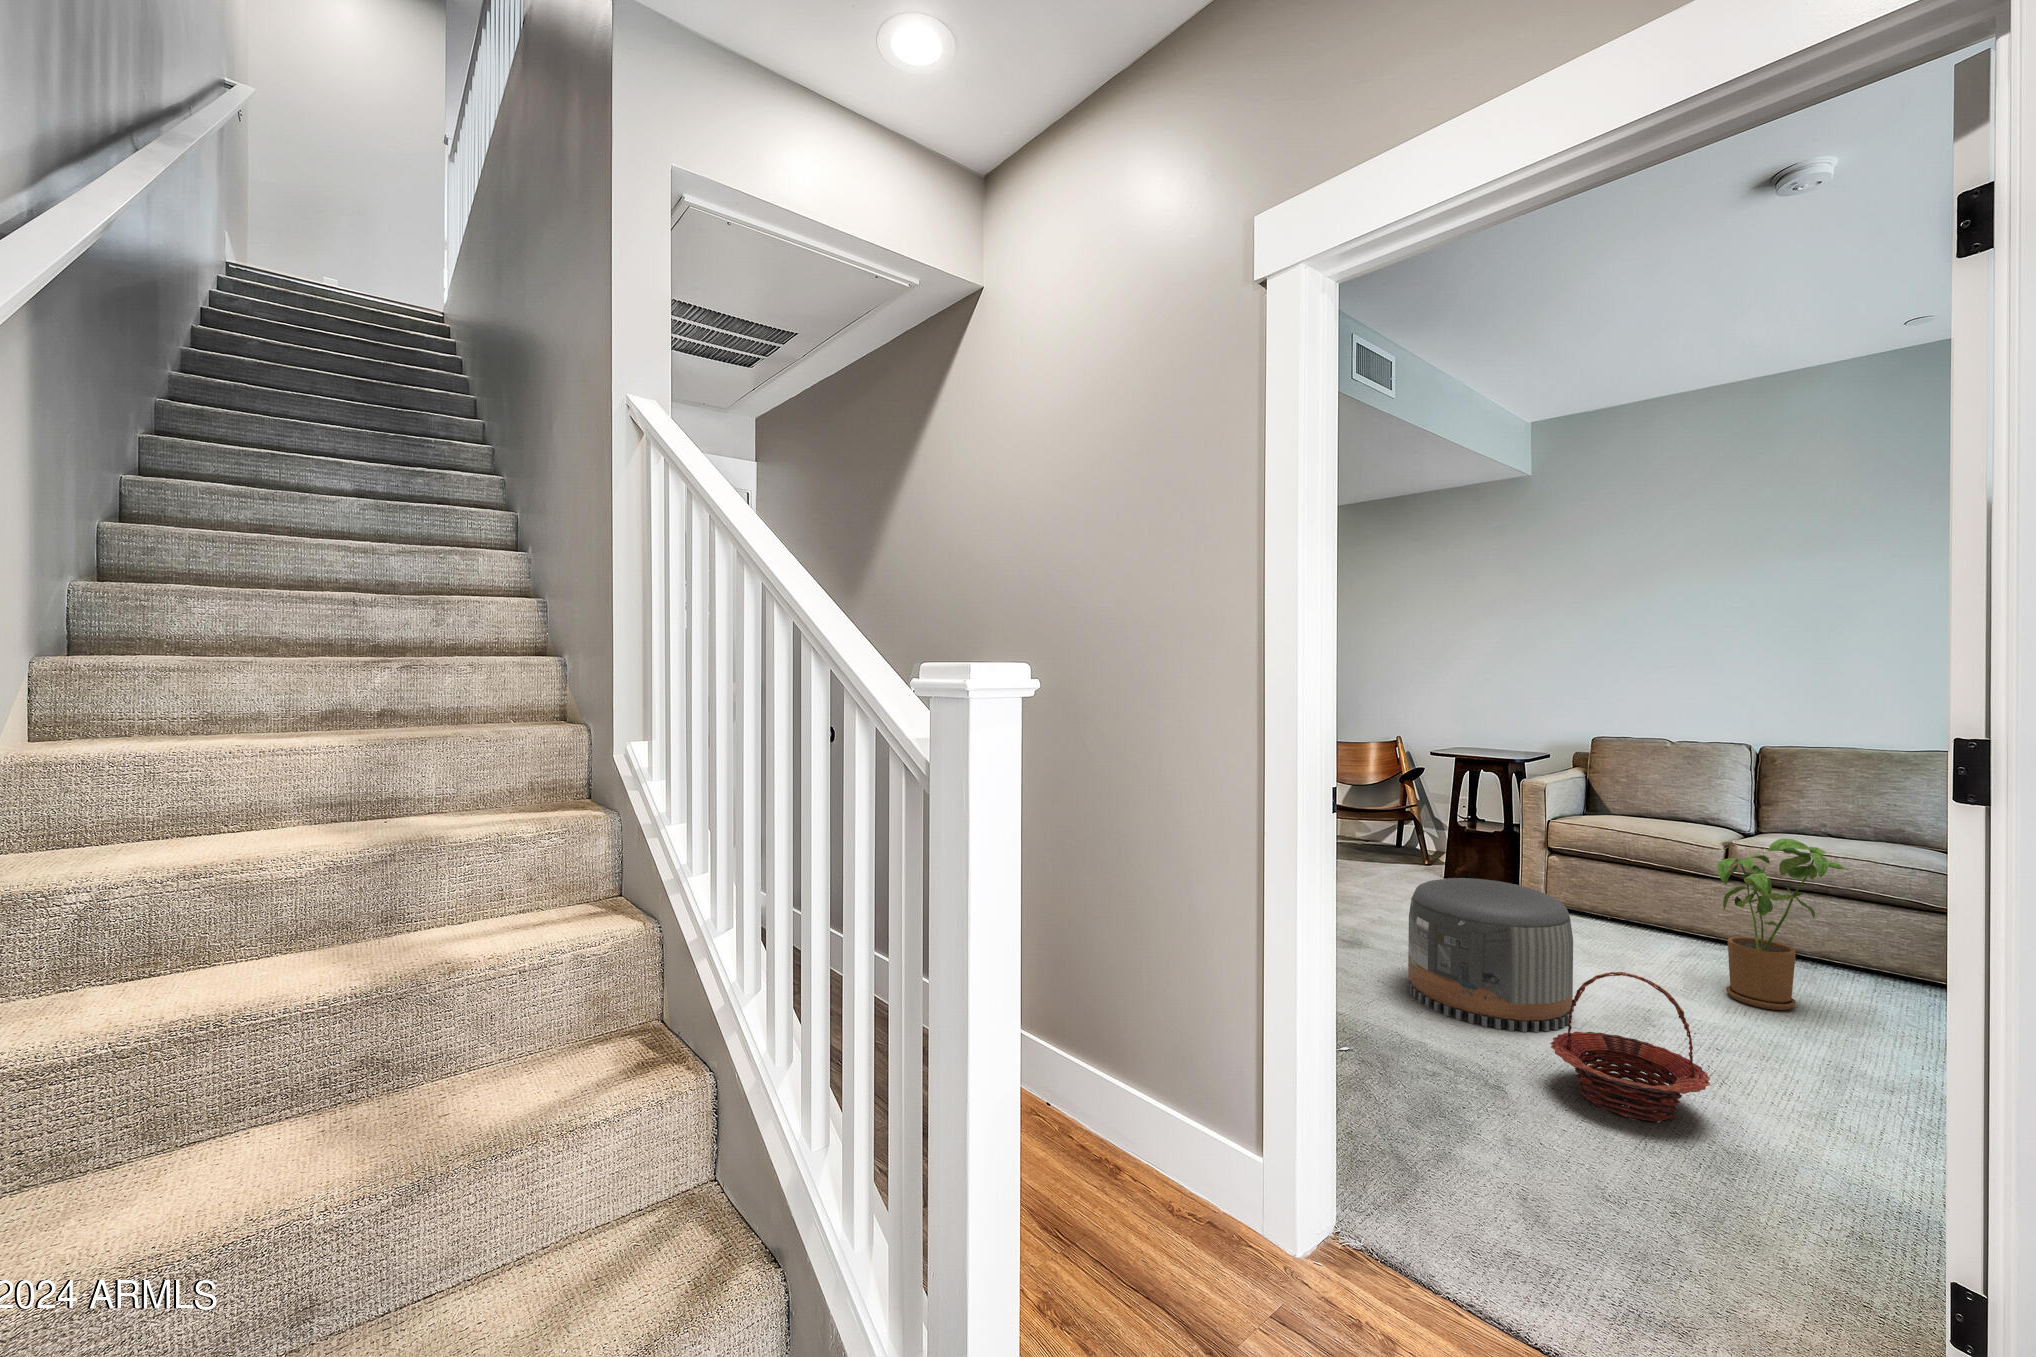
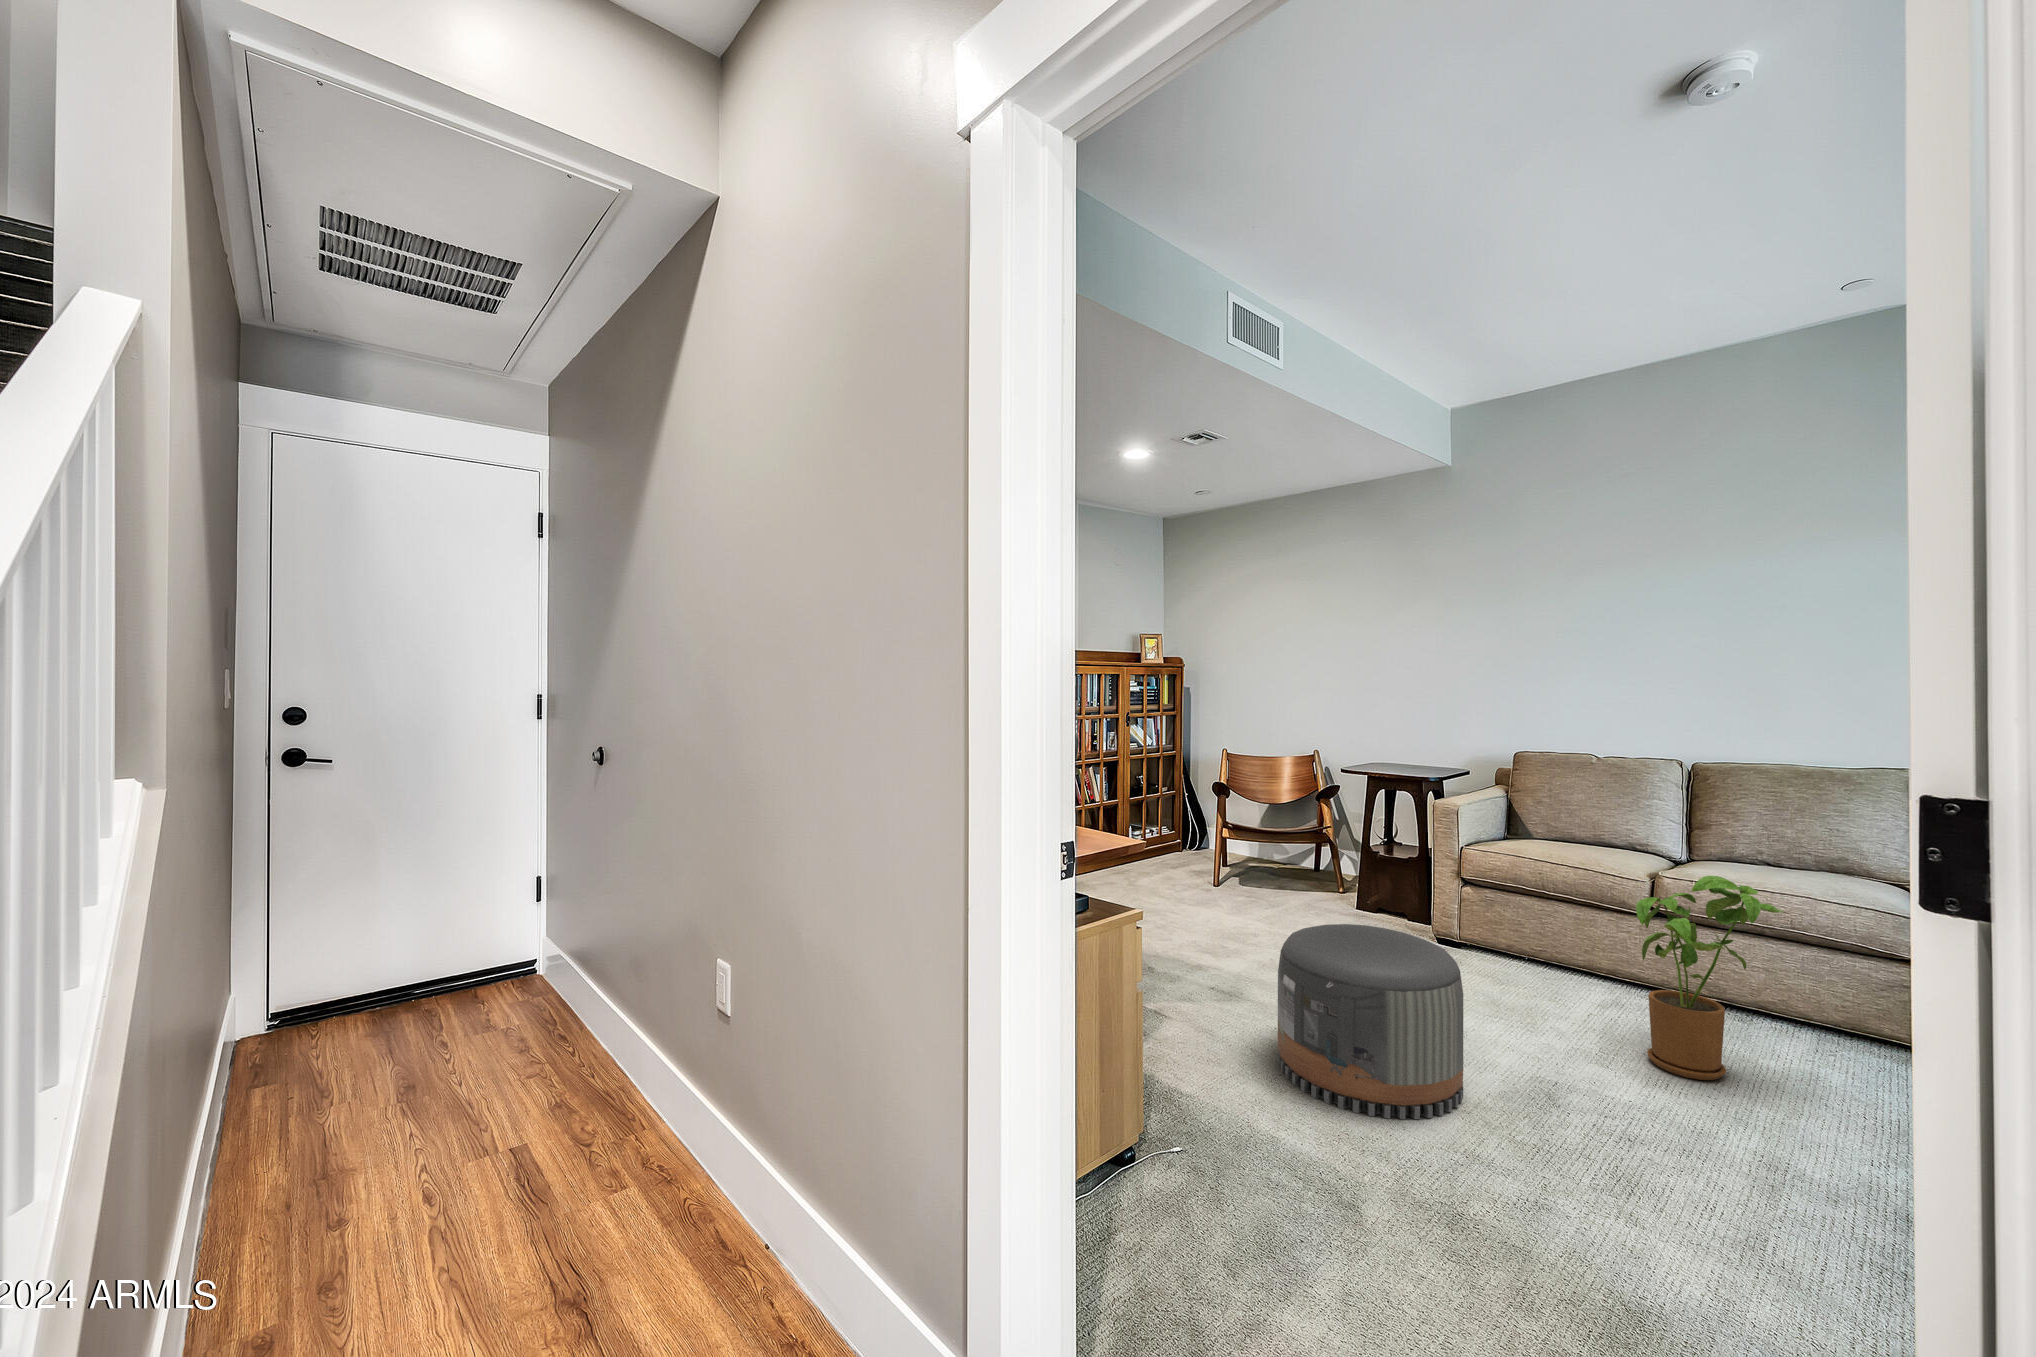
basket: present [1550,972,1711,1122] -> none [1418,1060,1610,1260]

